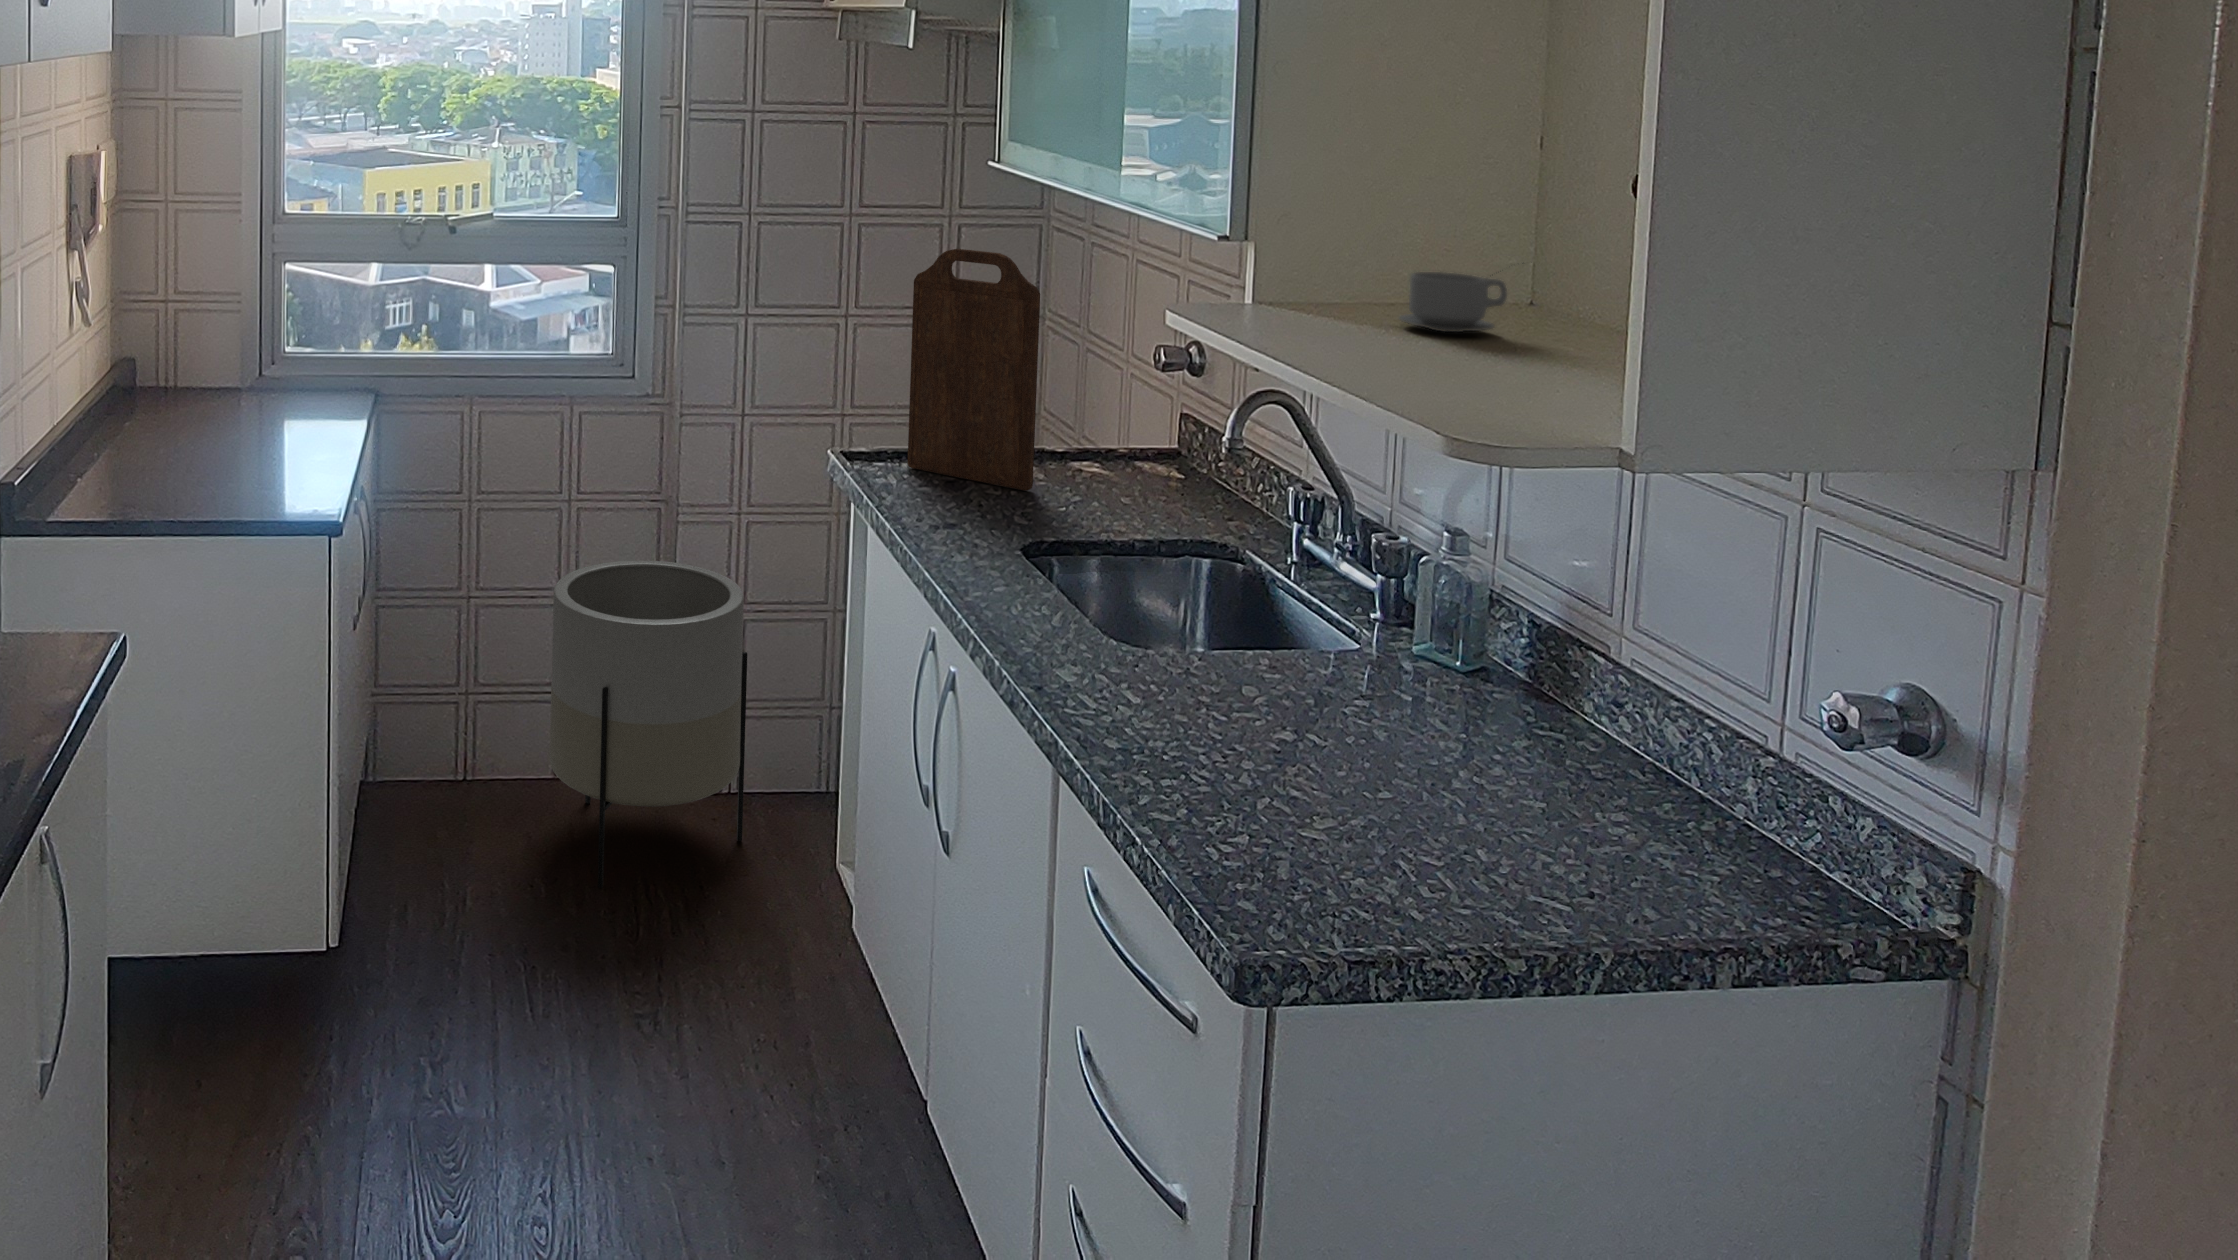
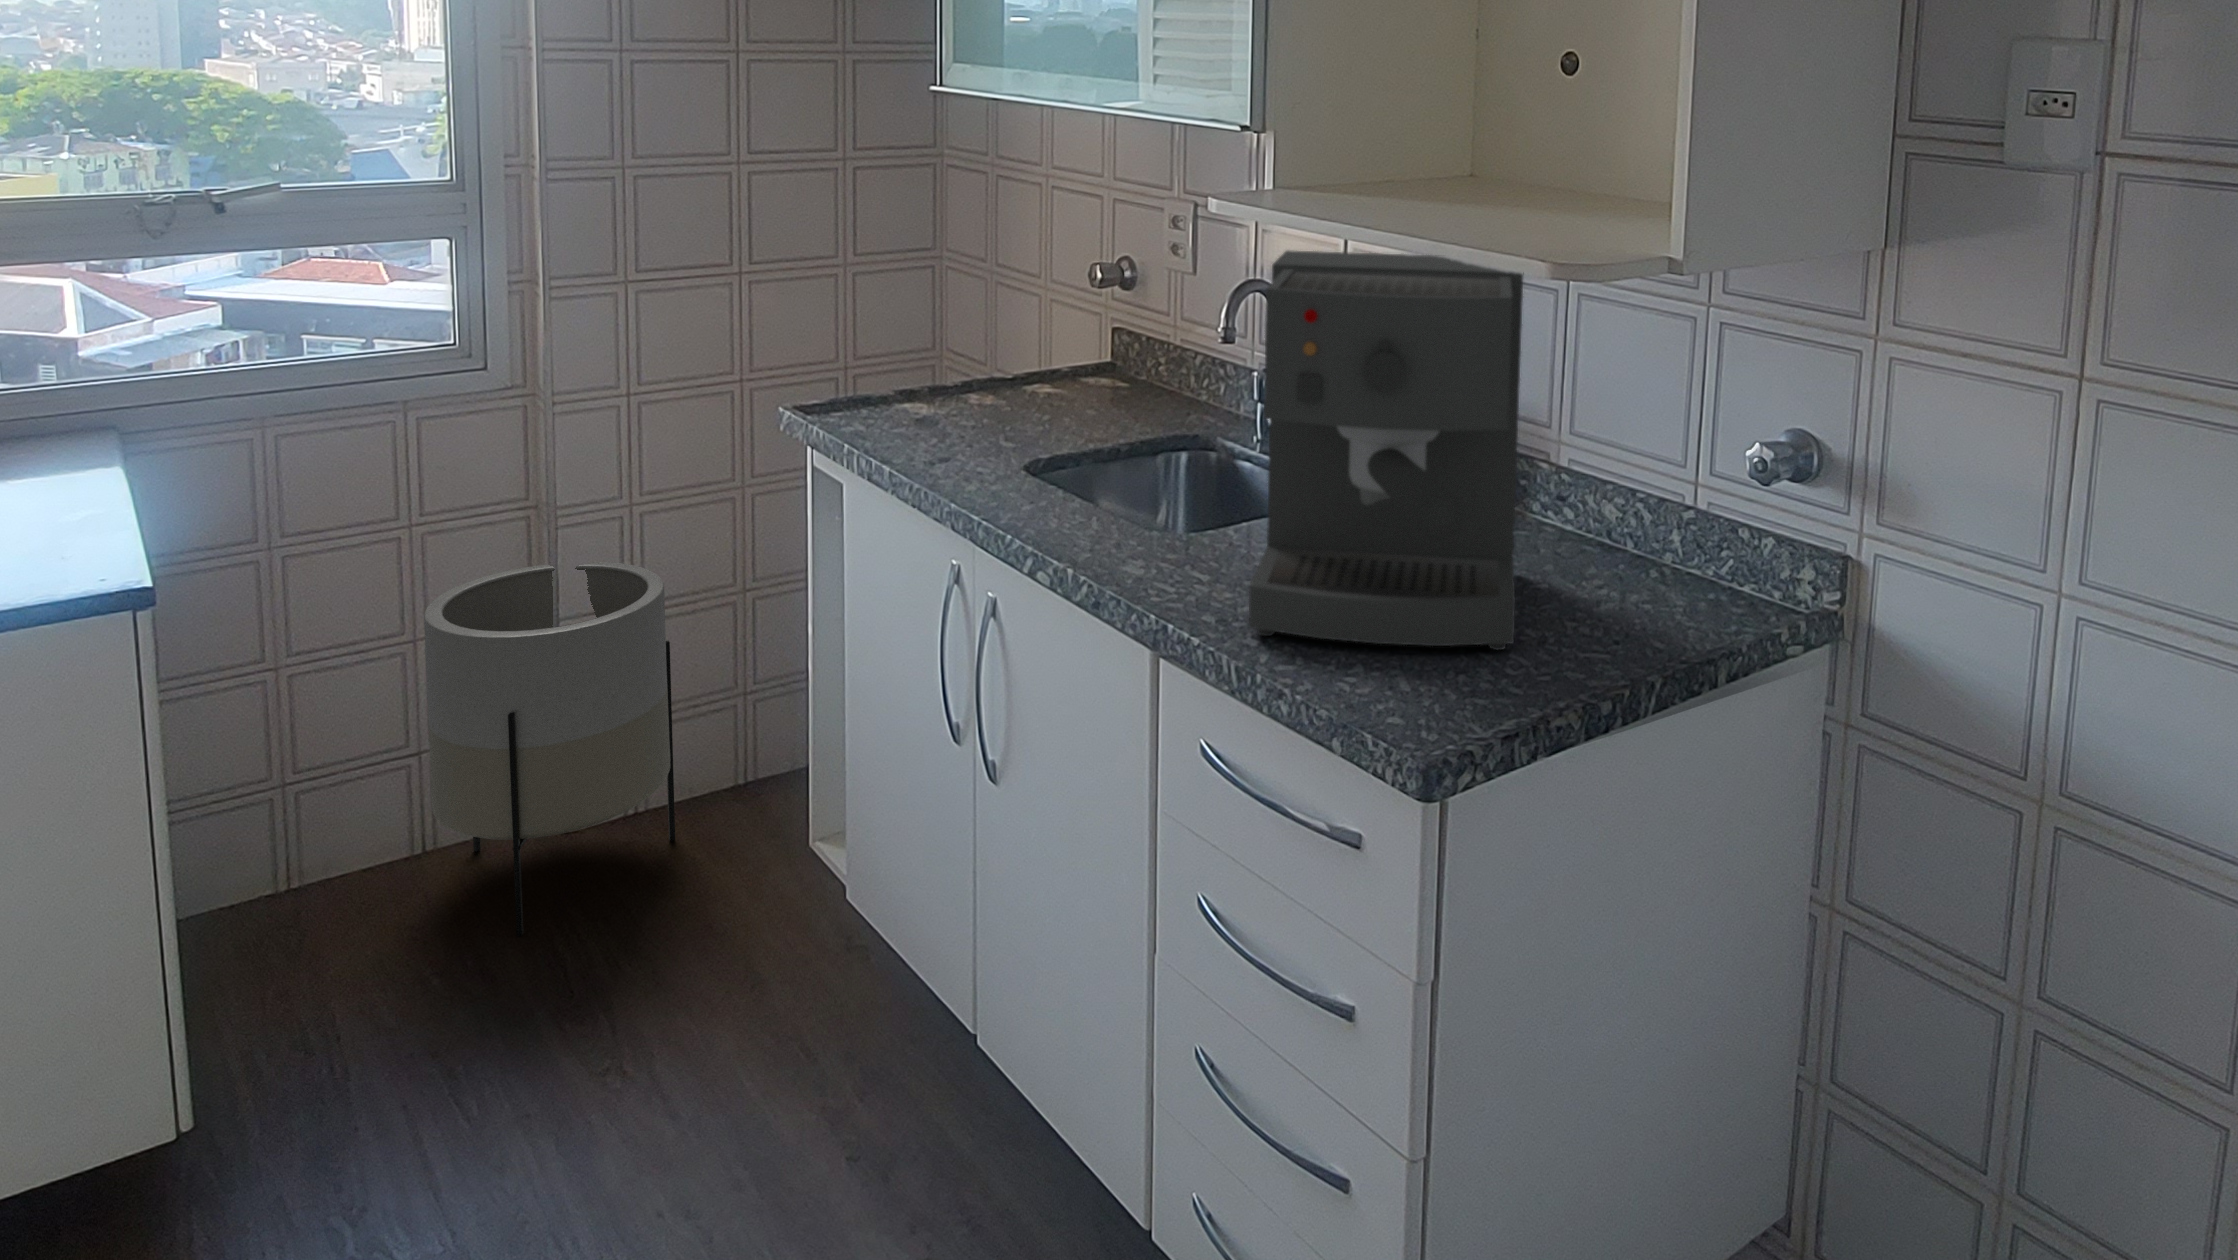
cutting board: present [908,249,1040,491] -> none [867,180,1004,414]
teacup: present [1399,263,1523,332] -> none [1387,138,1489,204]
coffee maker: none [1138,371,1522,864] -> present [1249,251,1524,650]

